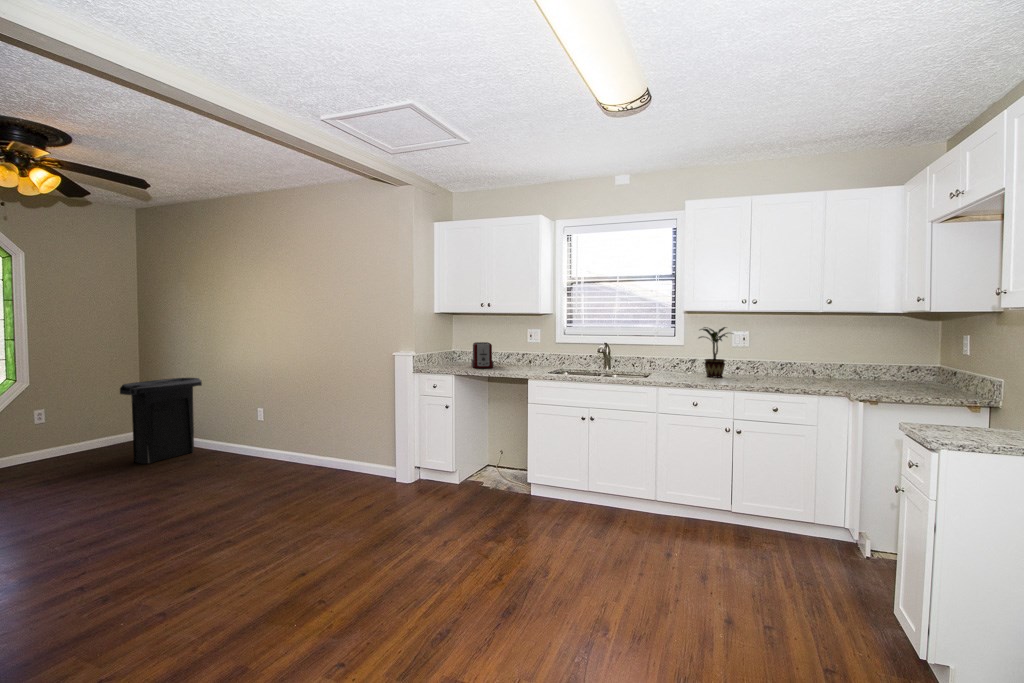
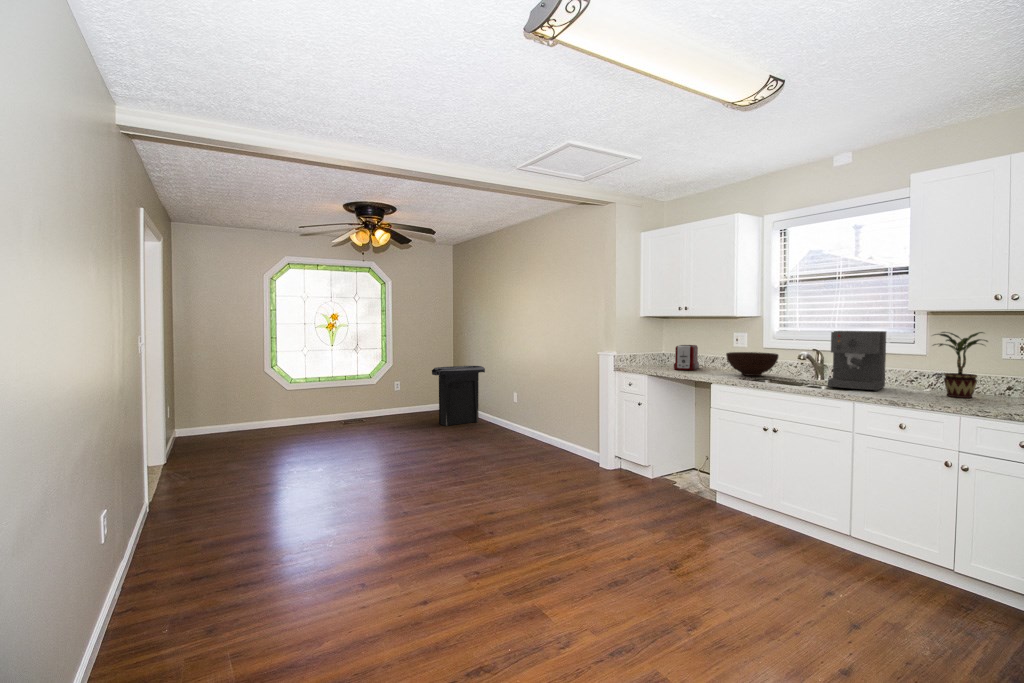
coffee maker: none [625,327,665,377] -> present [828,331,886,391]
fruit bowl: none [529,348,573,370] -> present [726,352,778,376]

